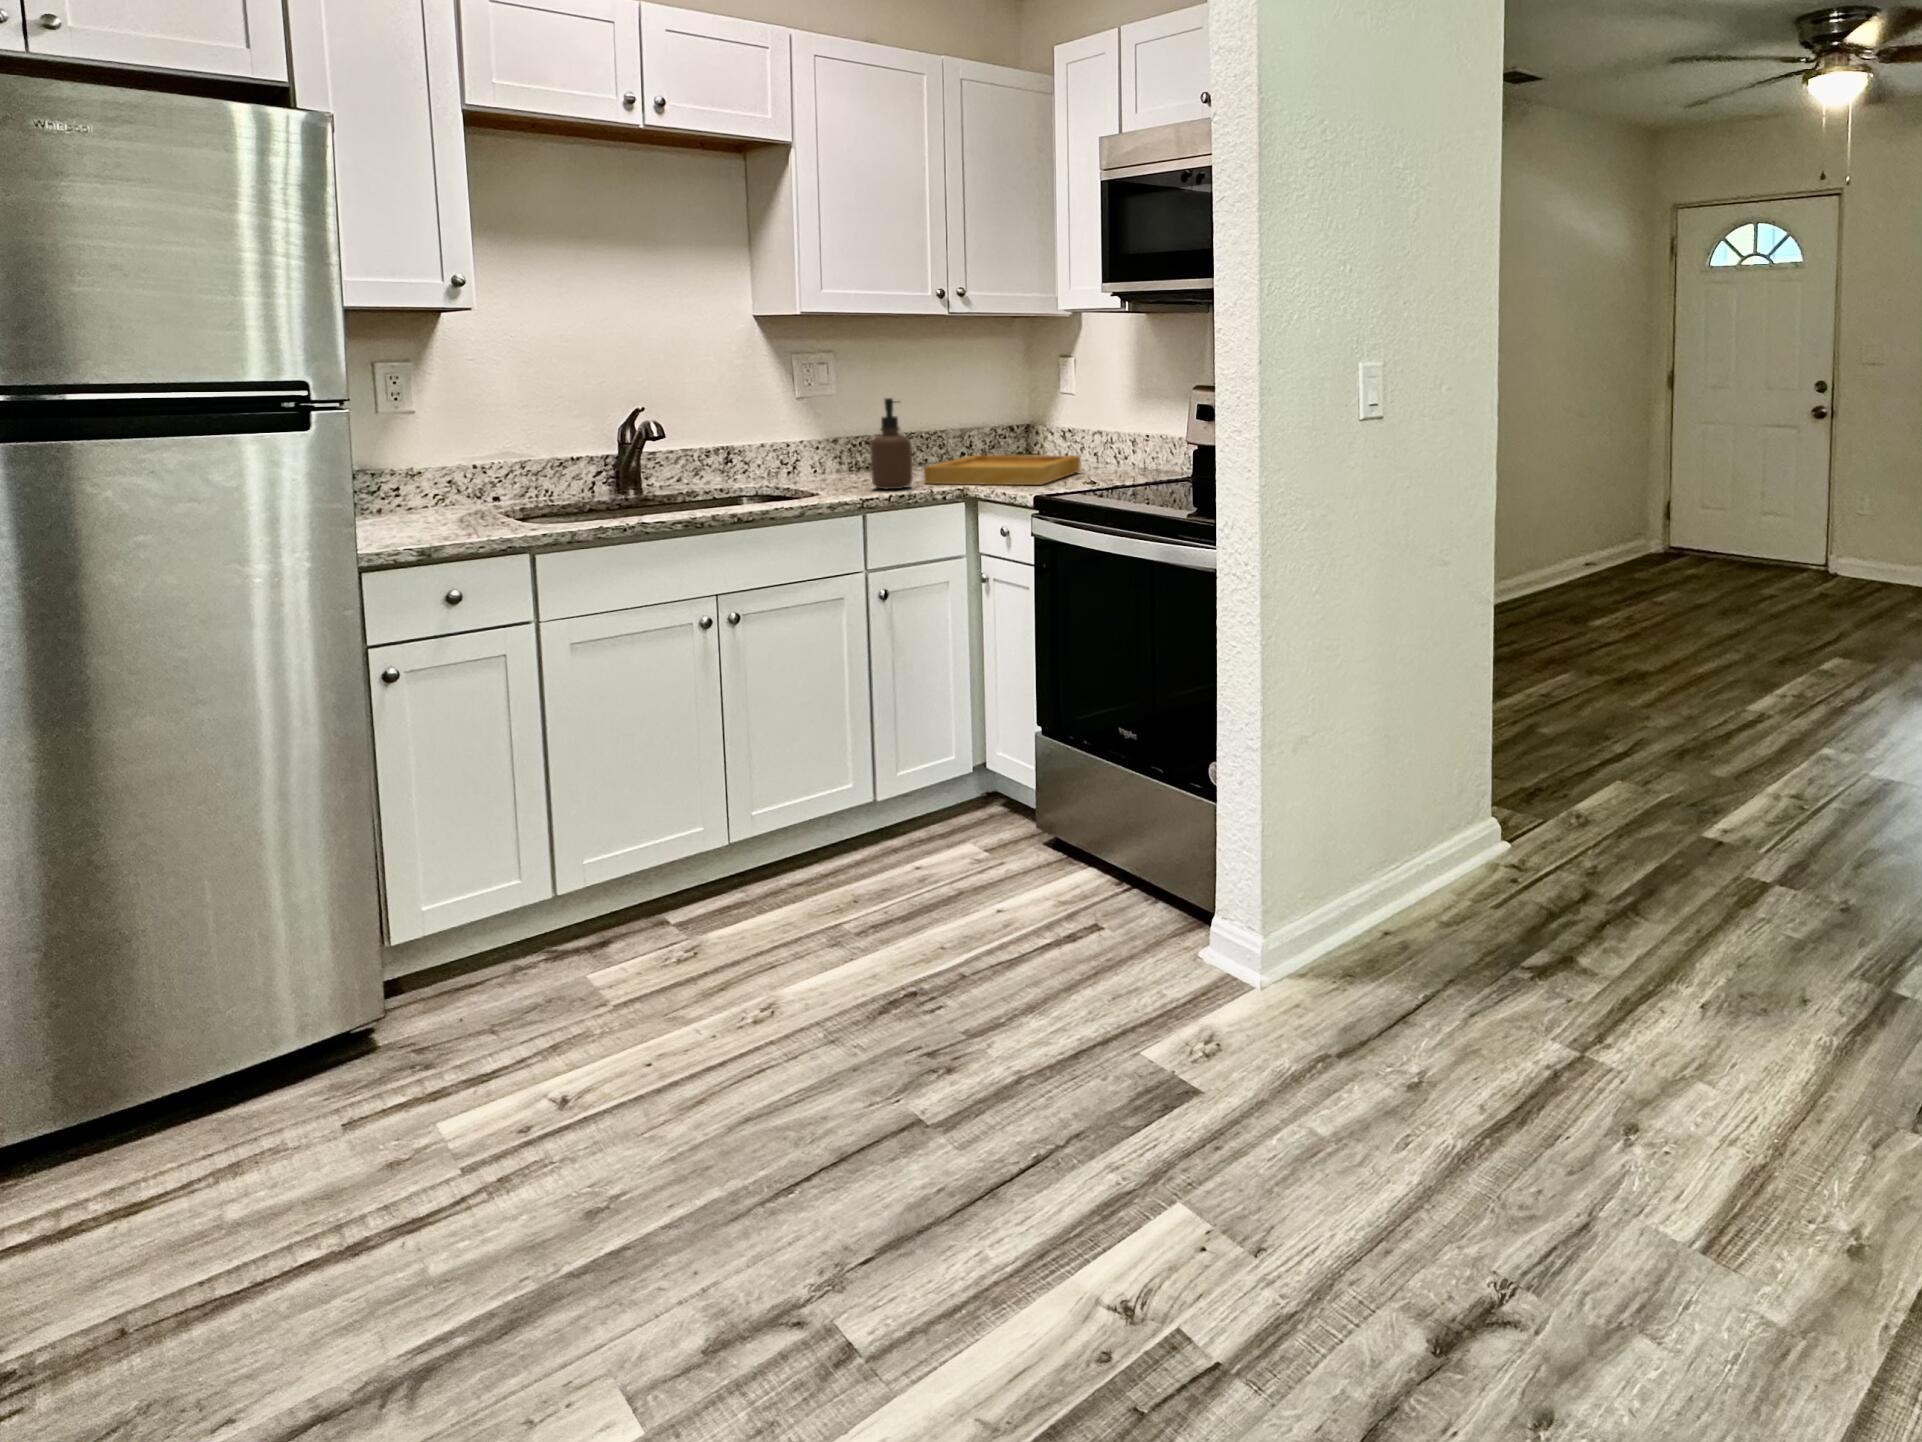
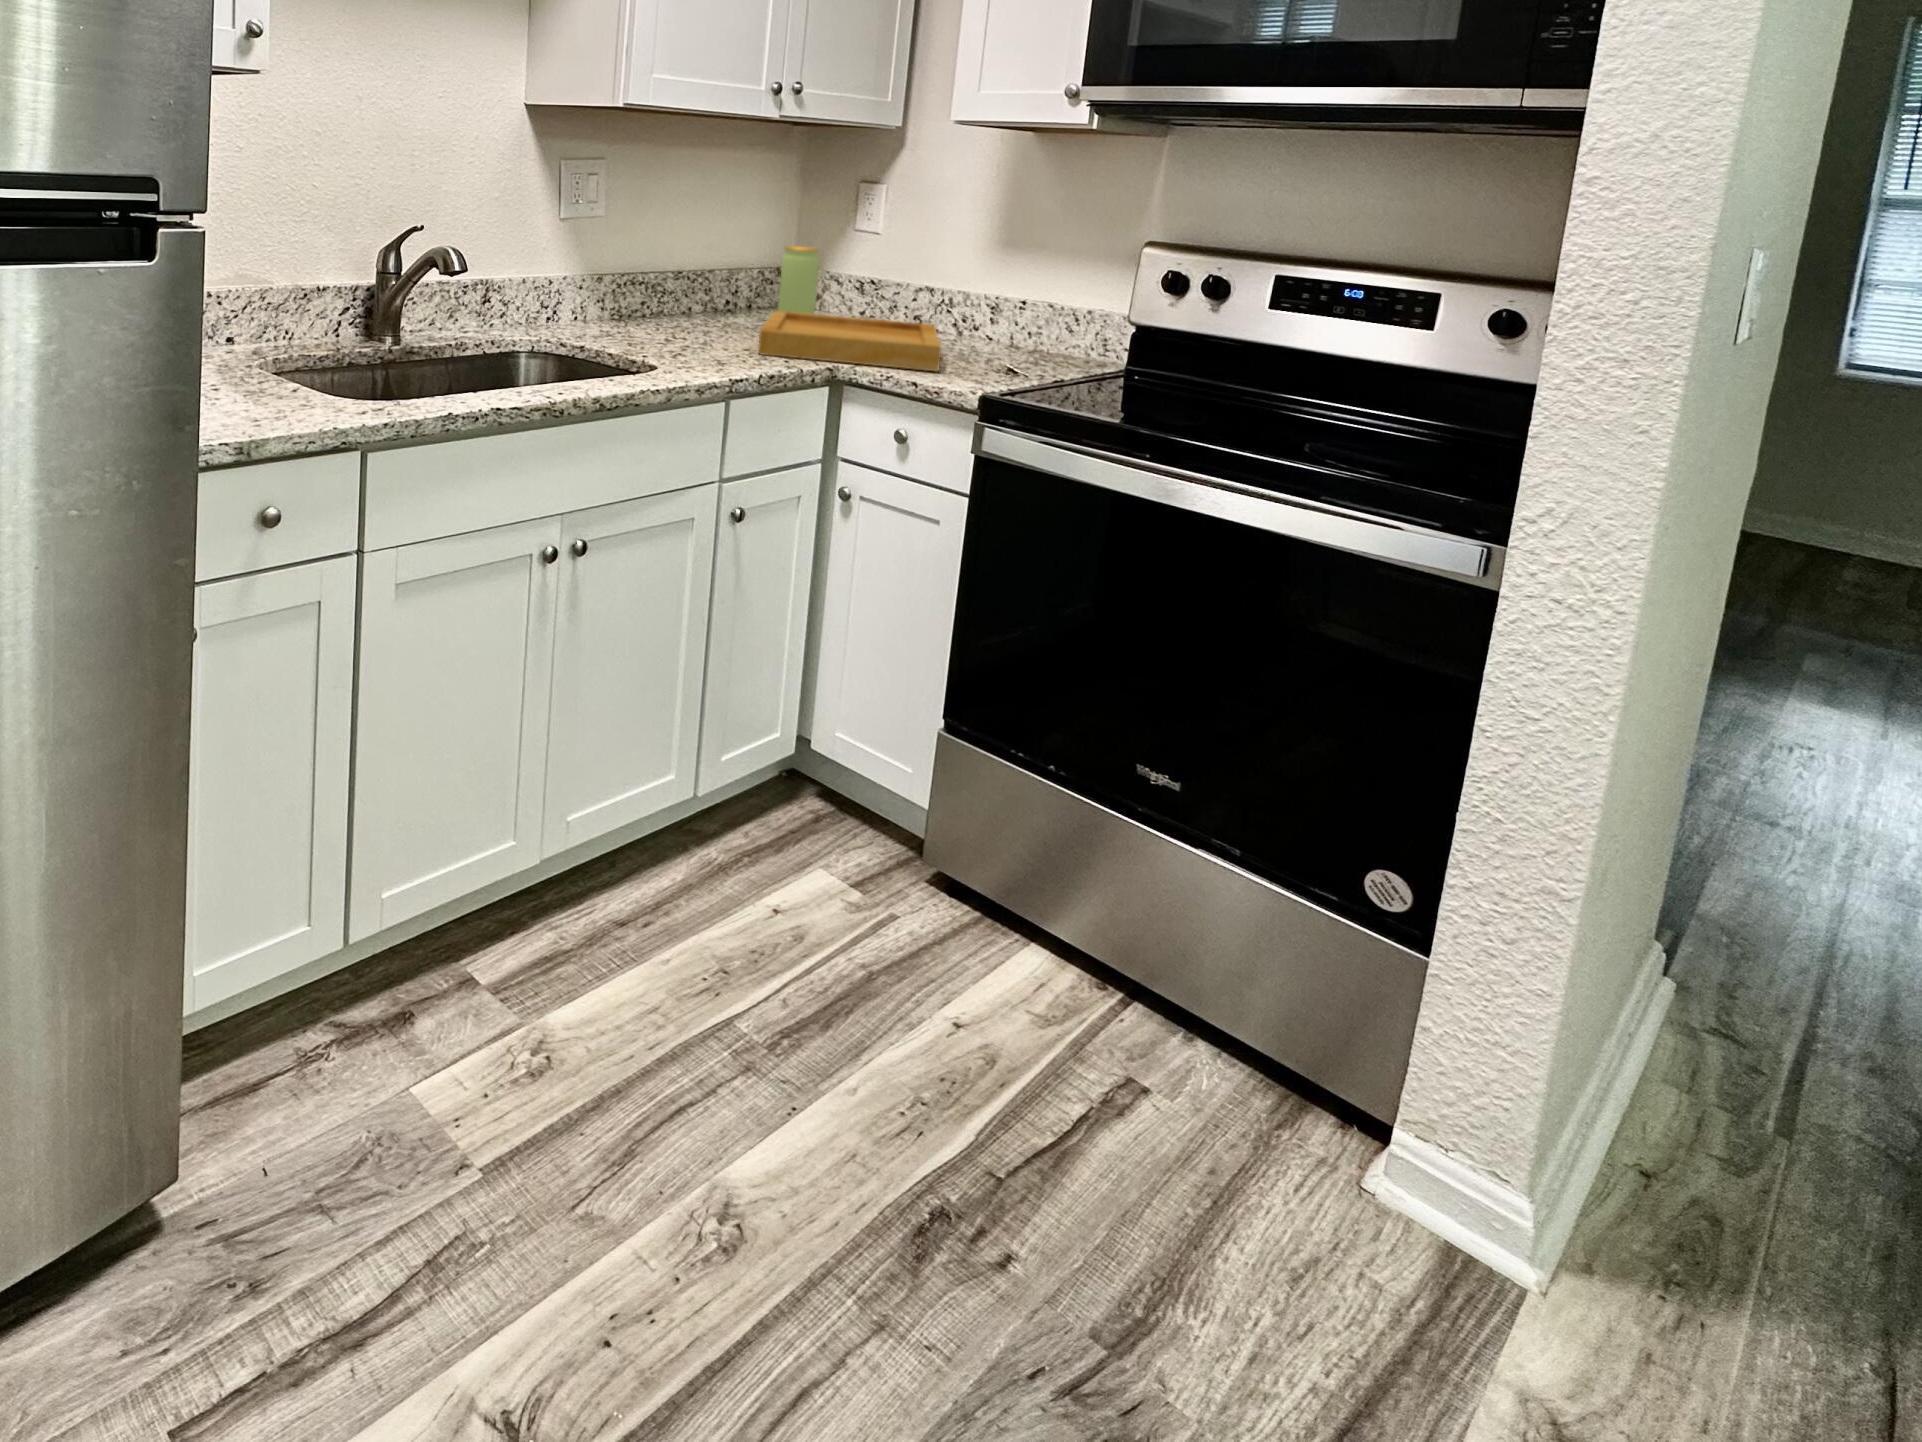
soap dispenser: present [870,398,913,489] -> none [705,232,764,363]
jar: none [1005,409,1034,463] -> present [778,246,819,314]

